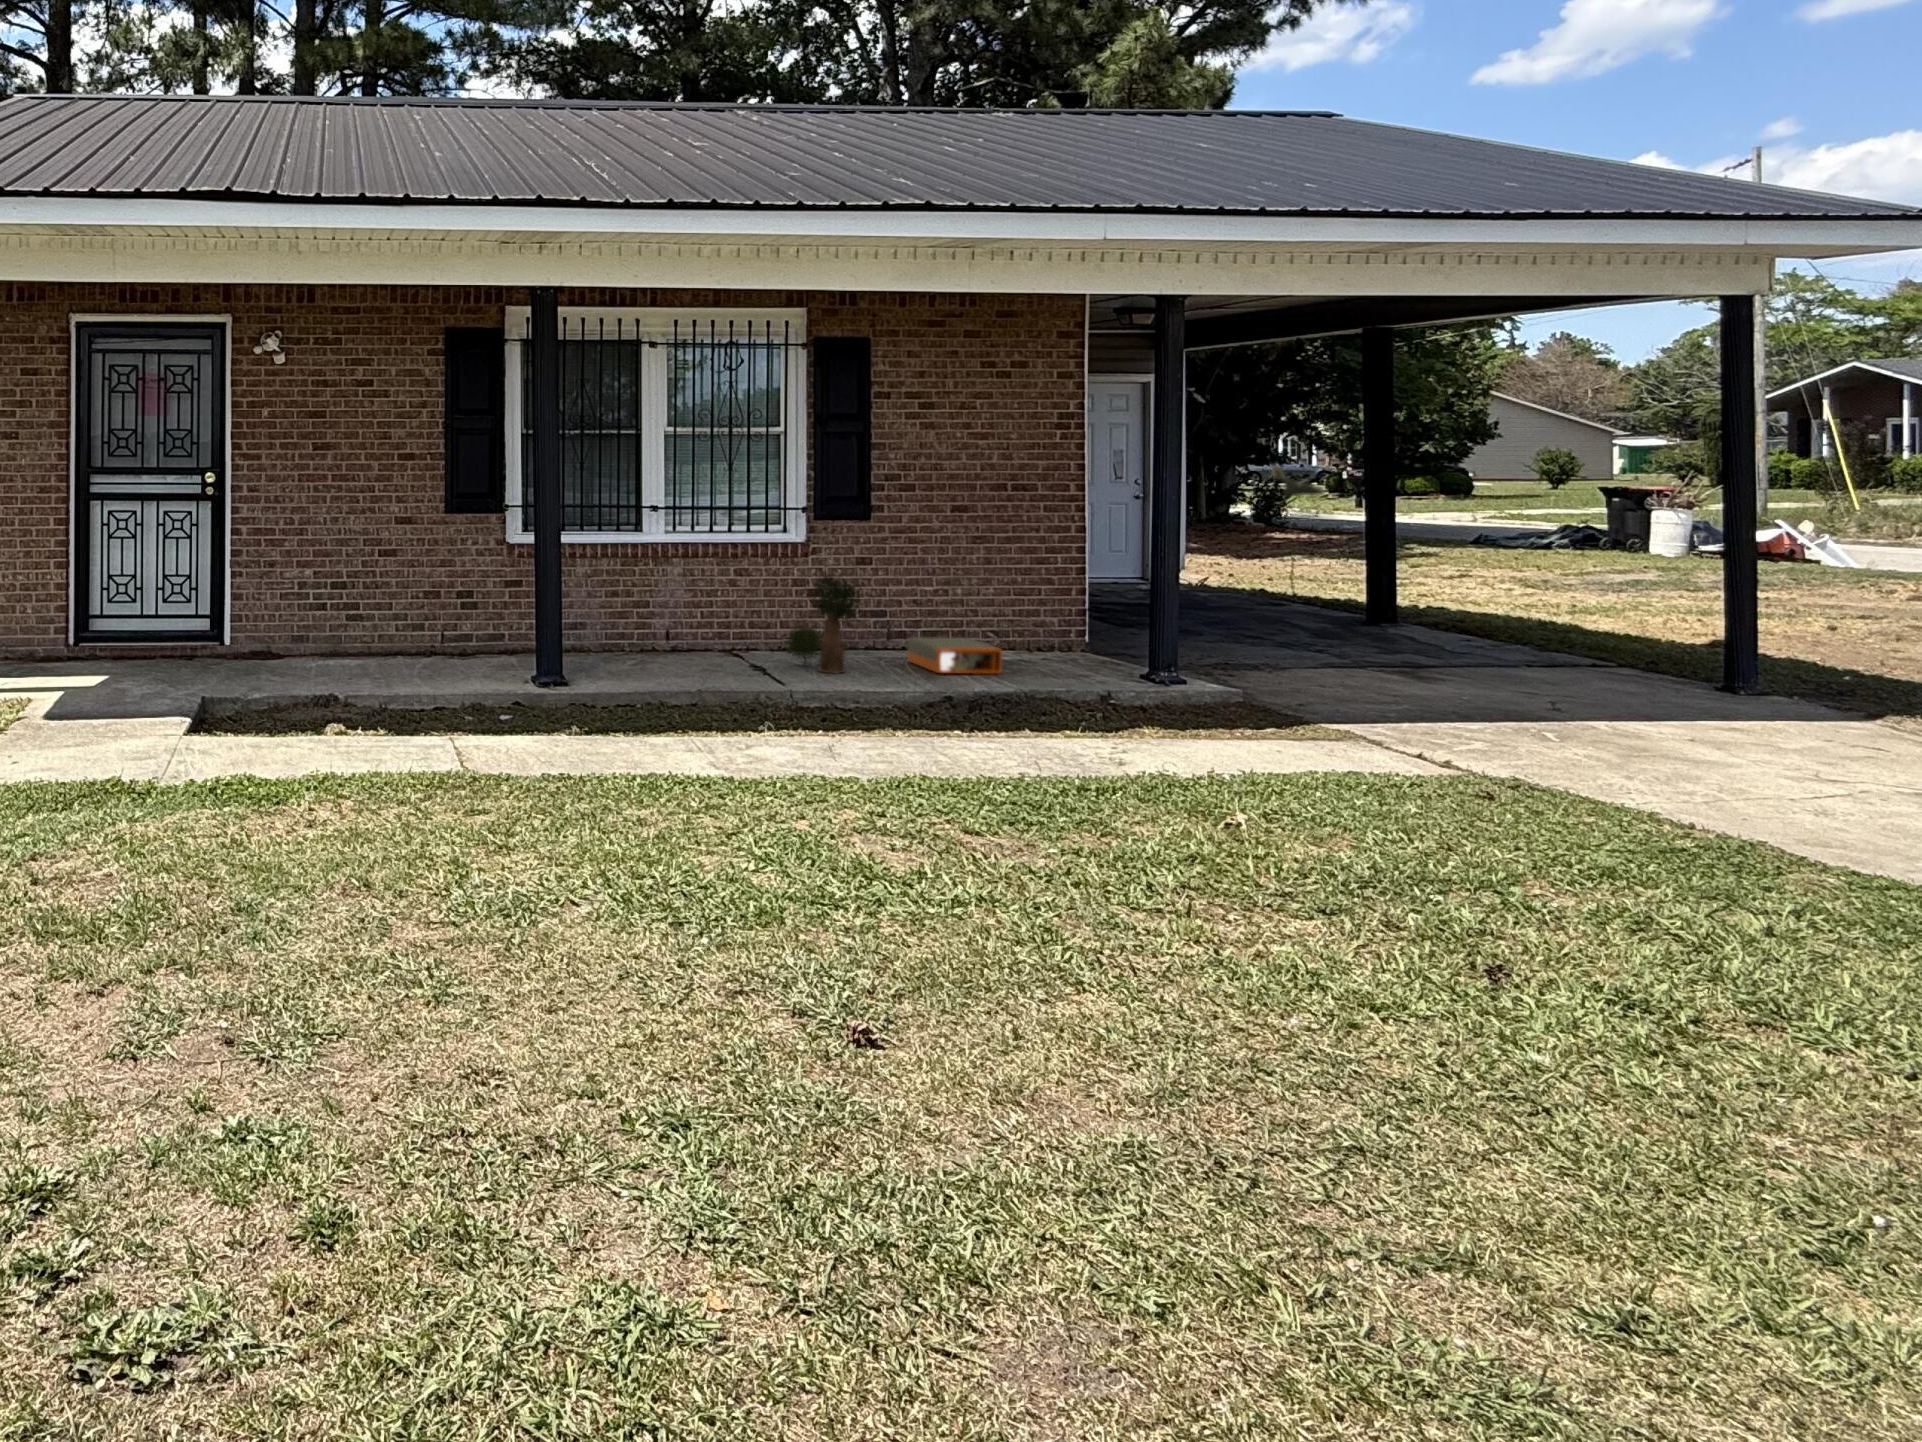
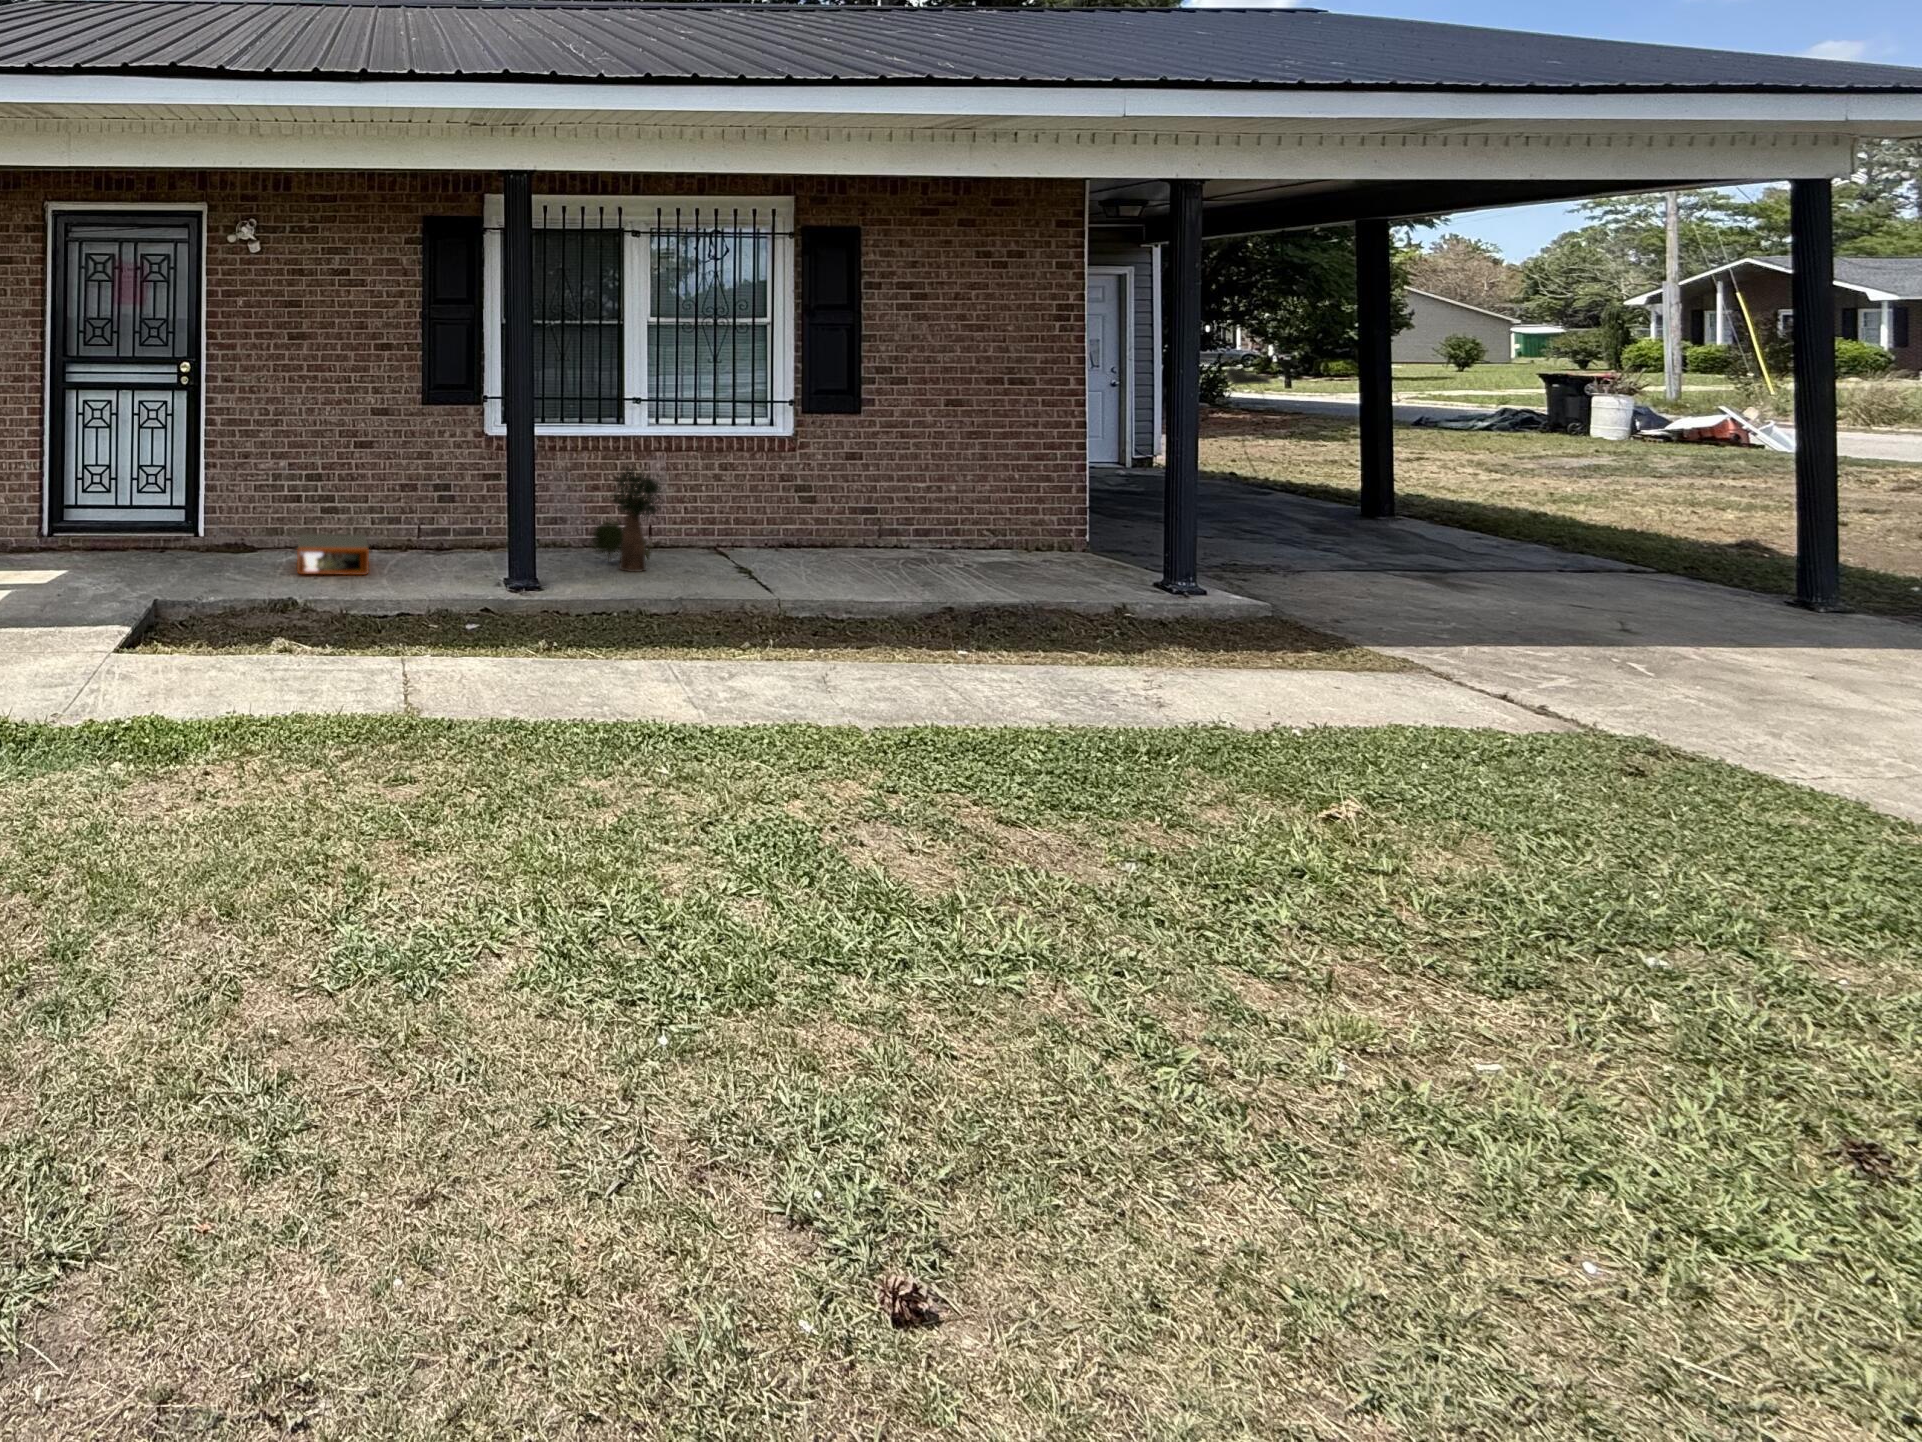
potted plant: present [788,574,861,674] -> present [591,467,661,572]
storage box: present [907,637,1002,674] -> present [297,534,369,575]

